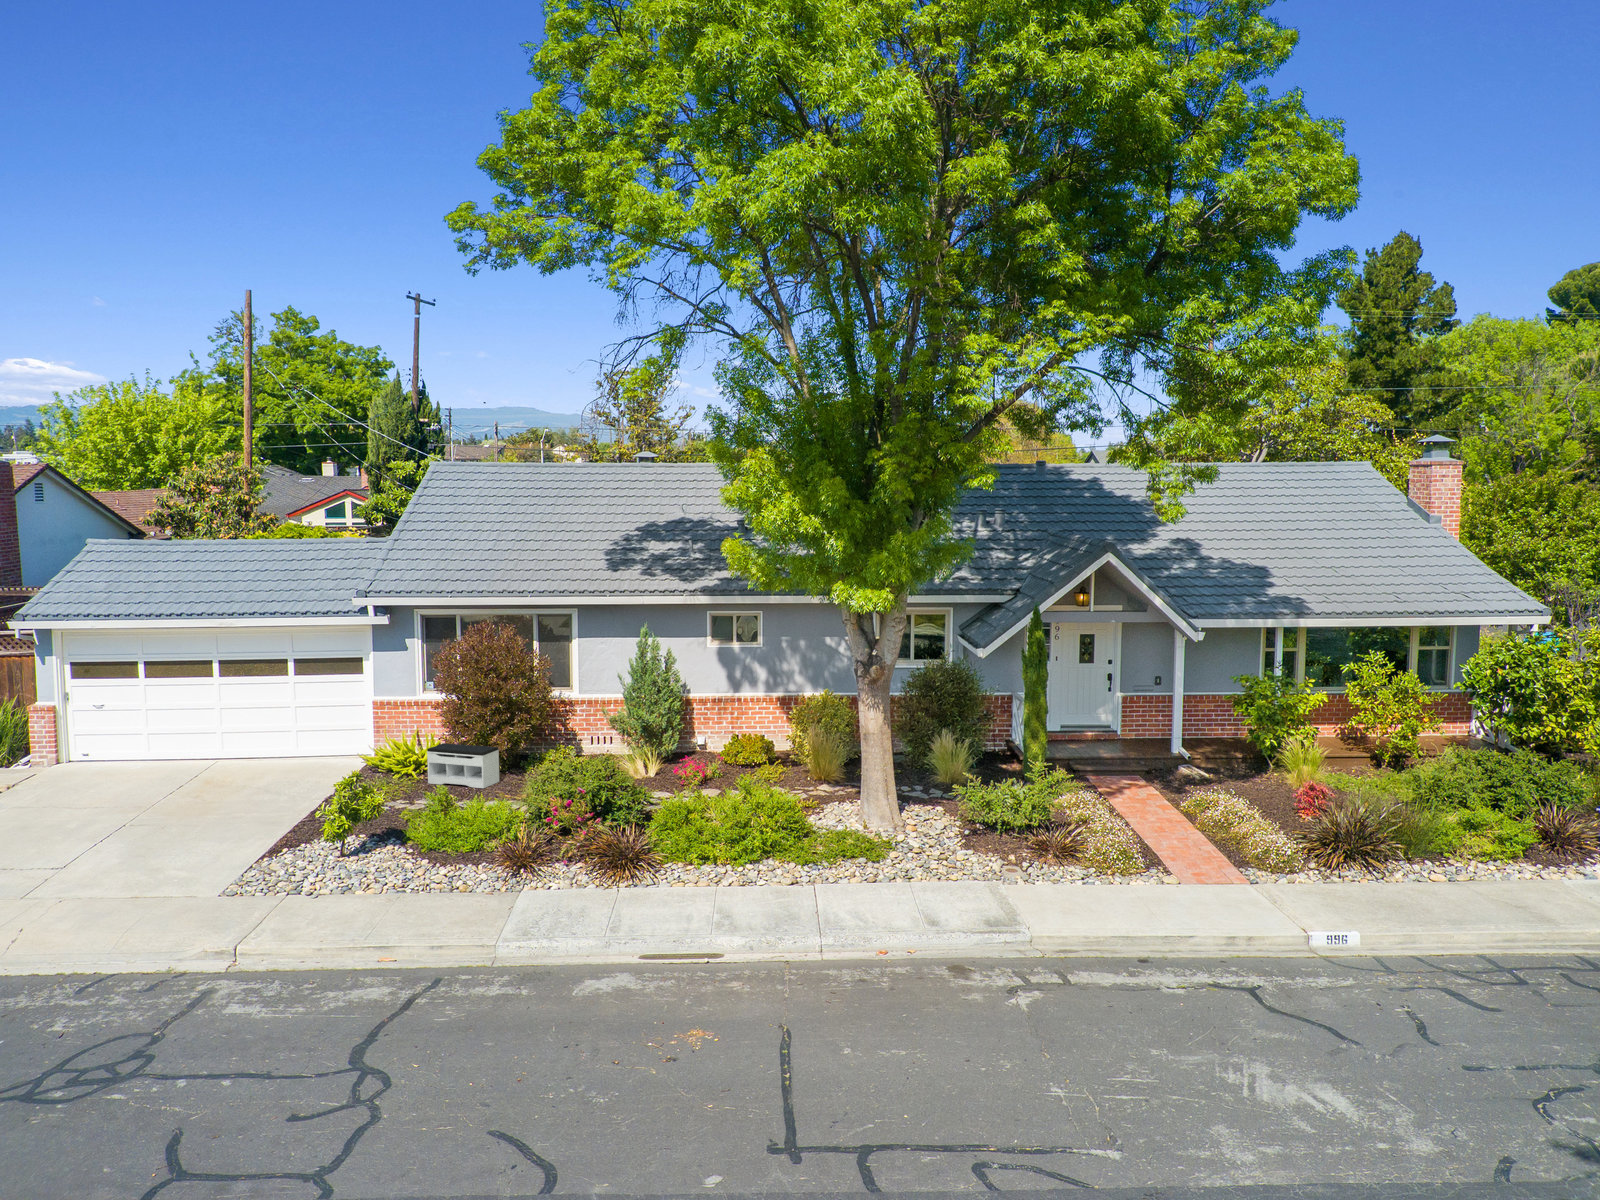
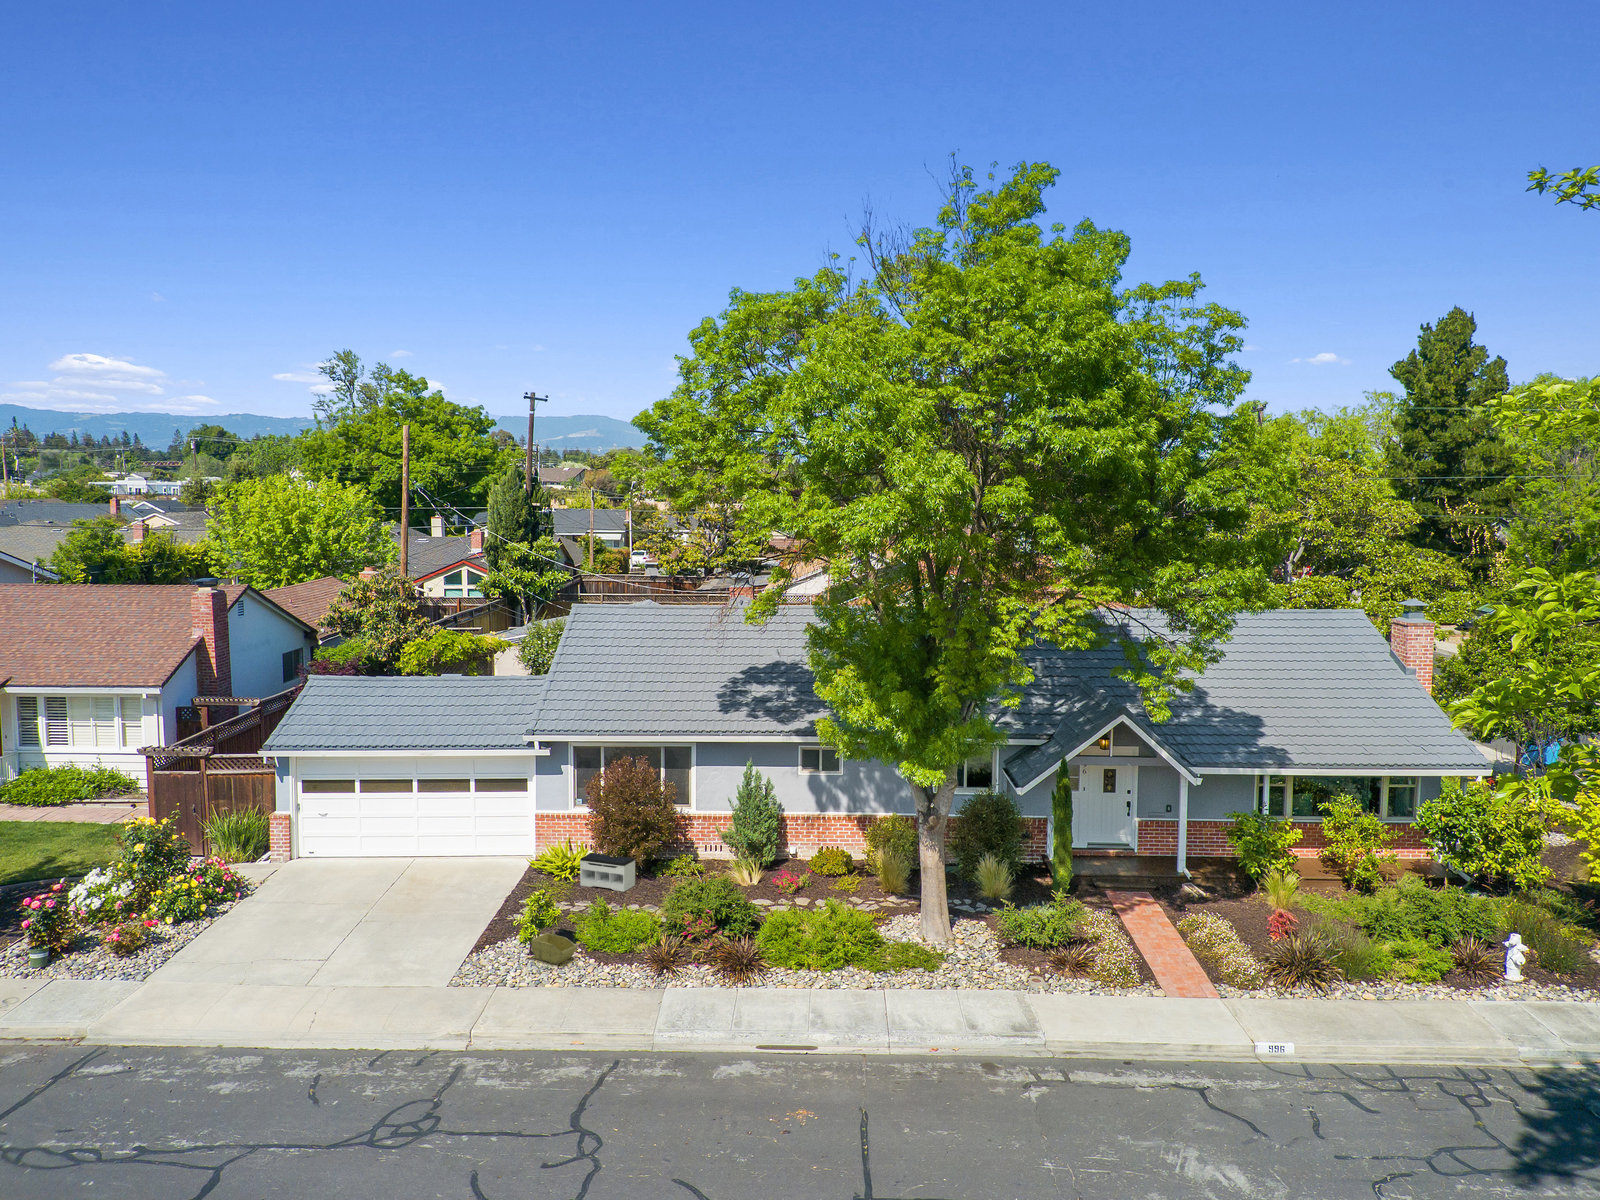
storage bin: none [341,830,404,868] -> present [531,933,577,964]

